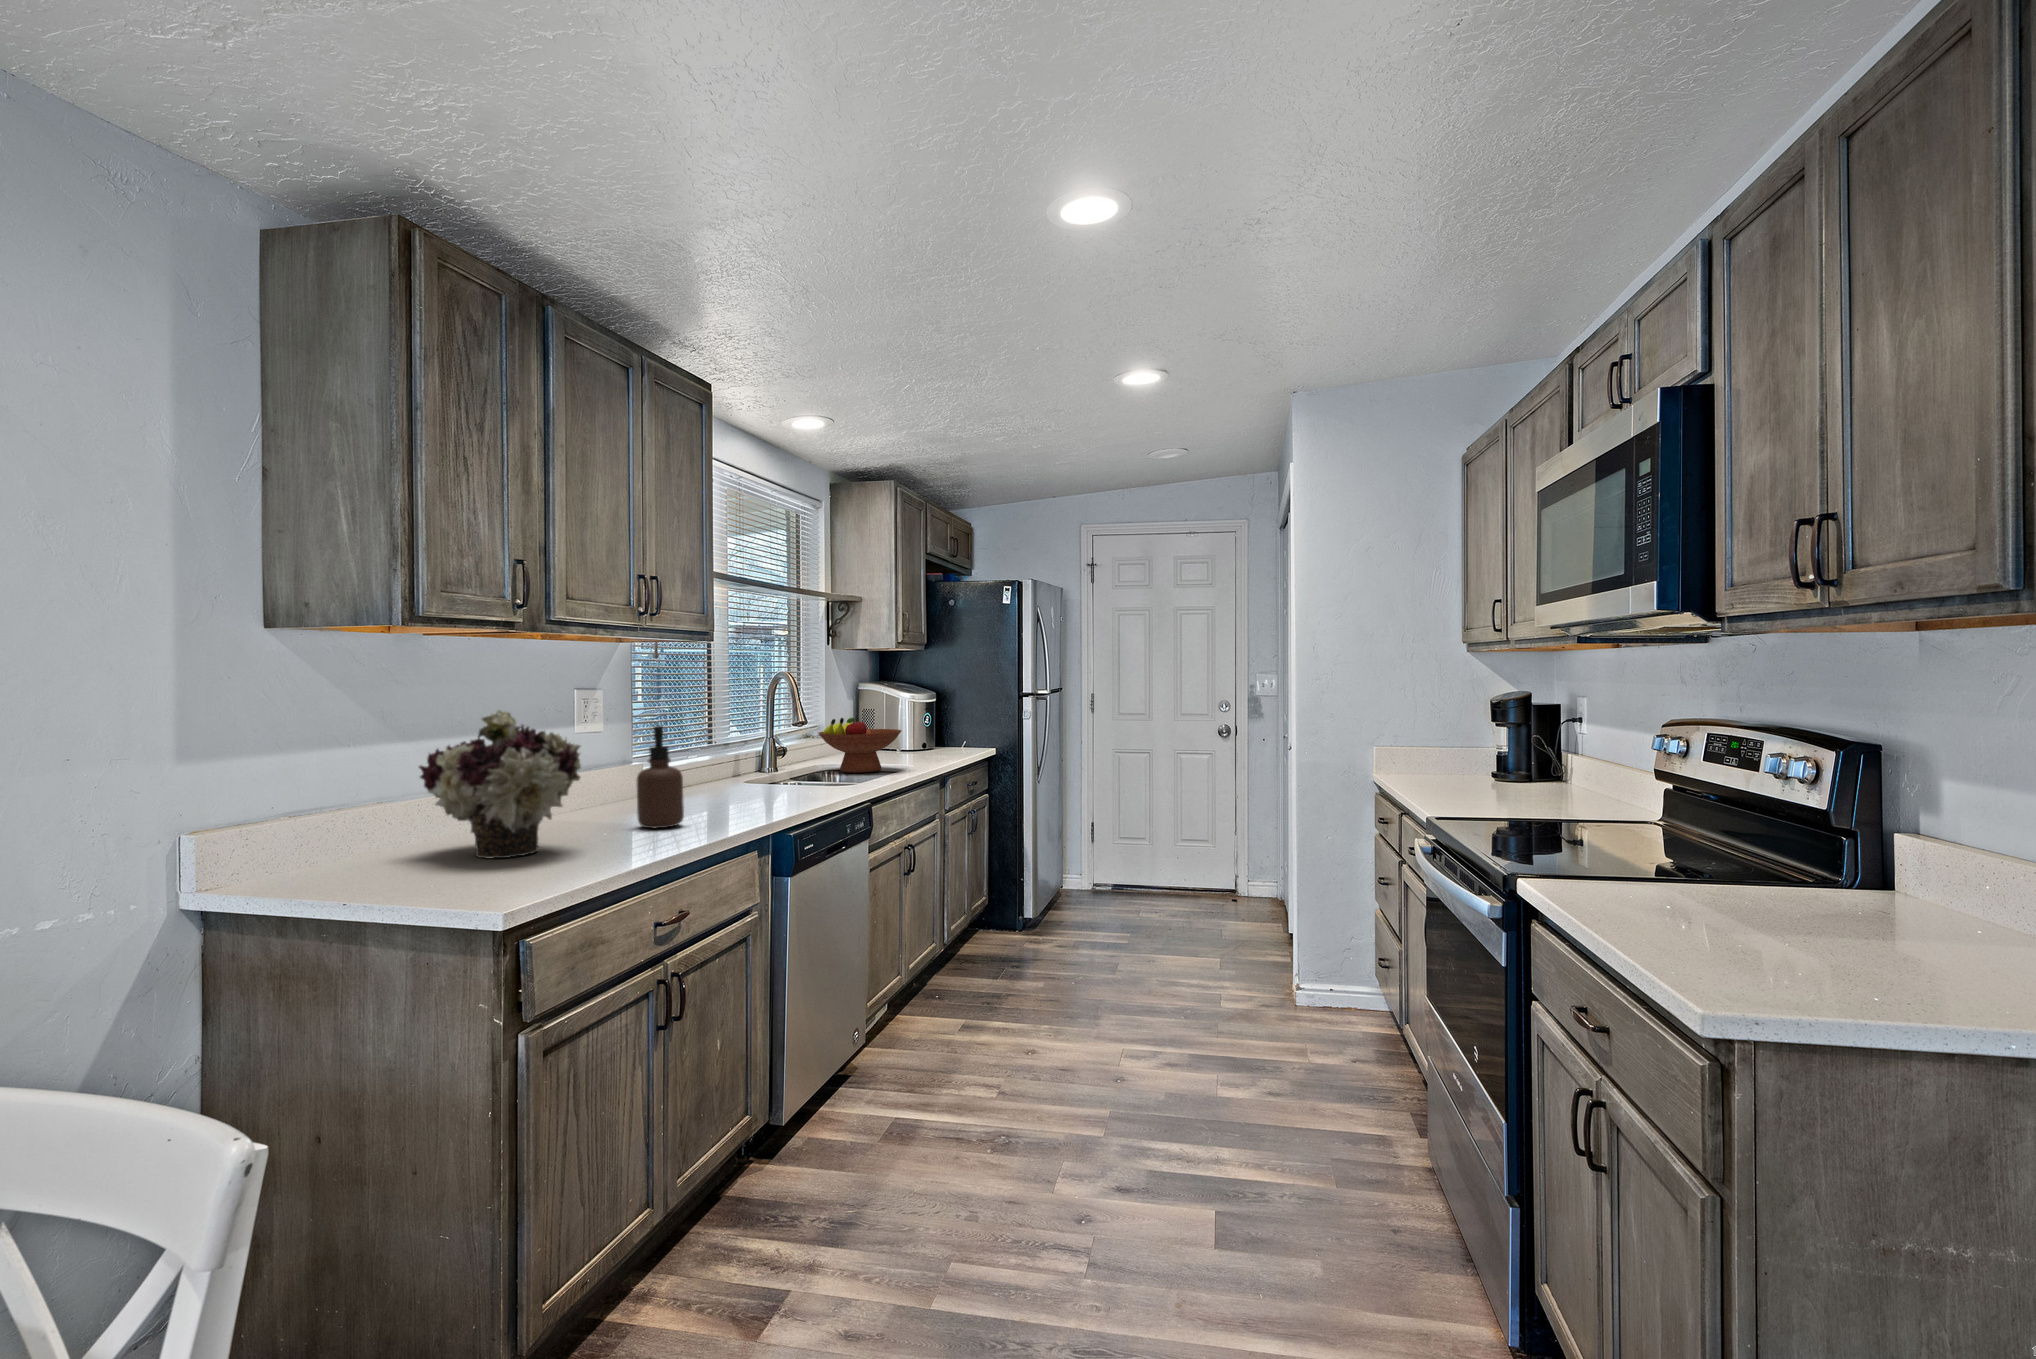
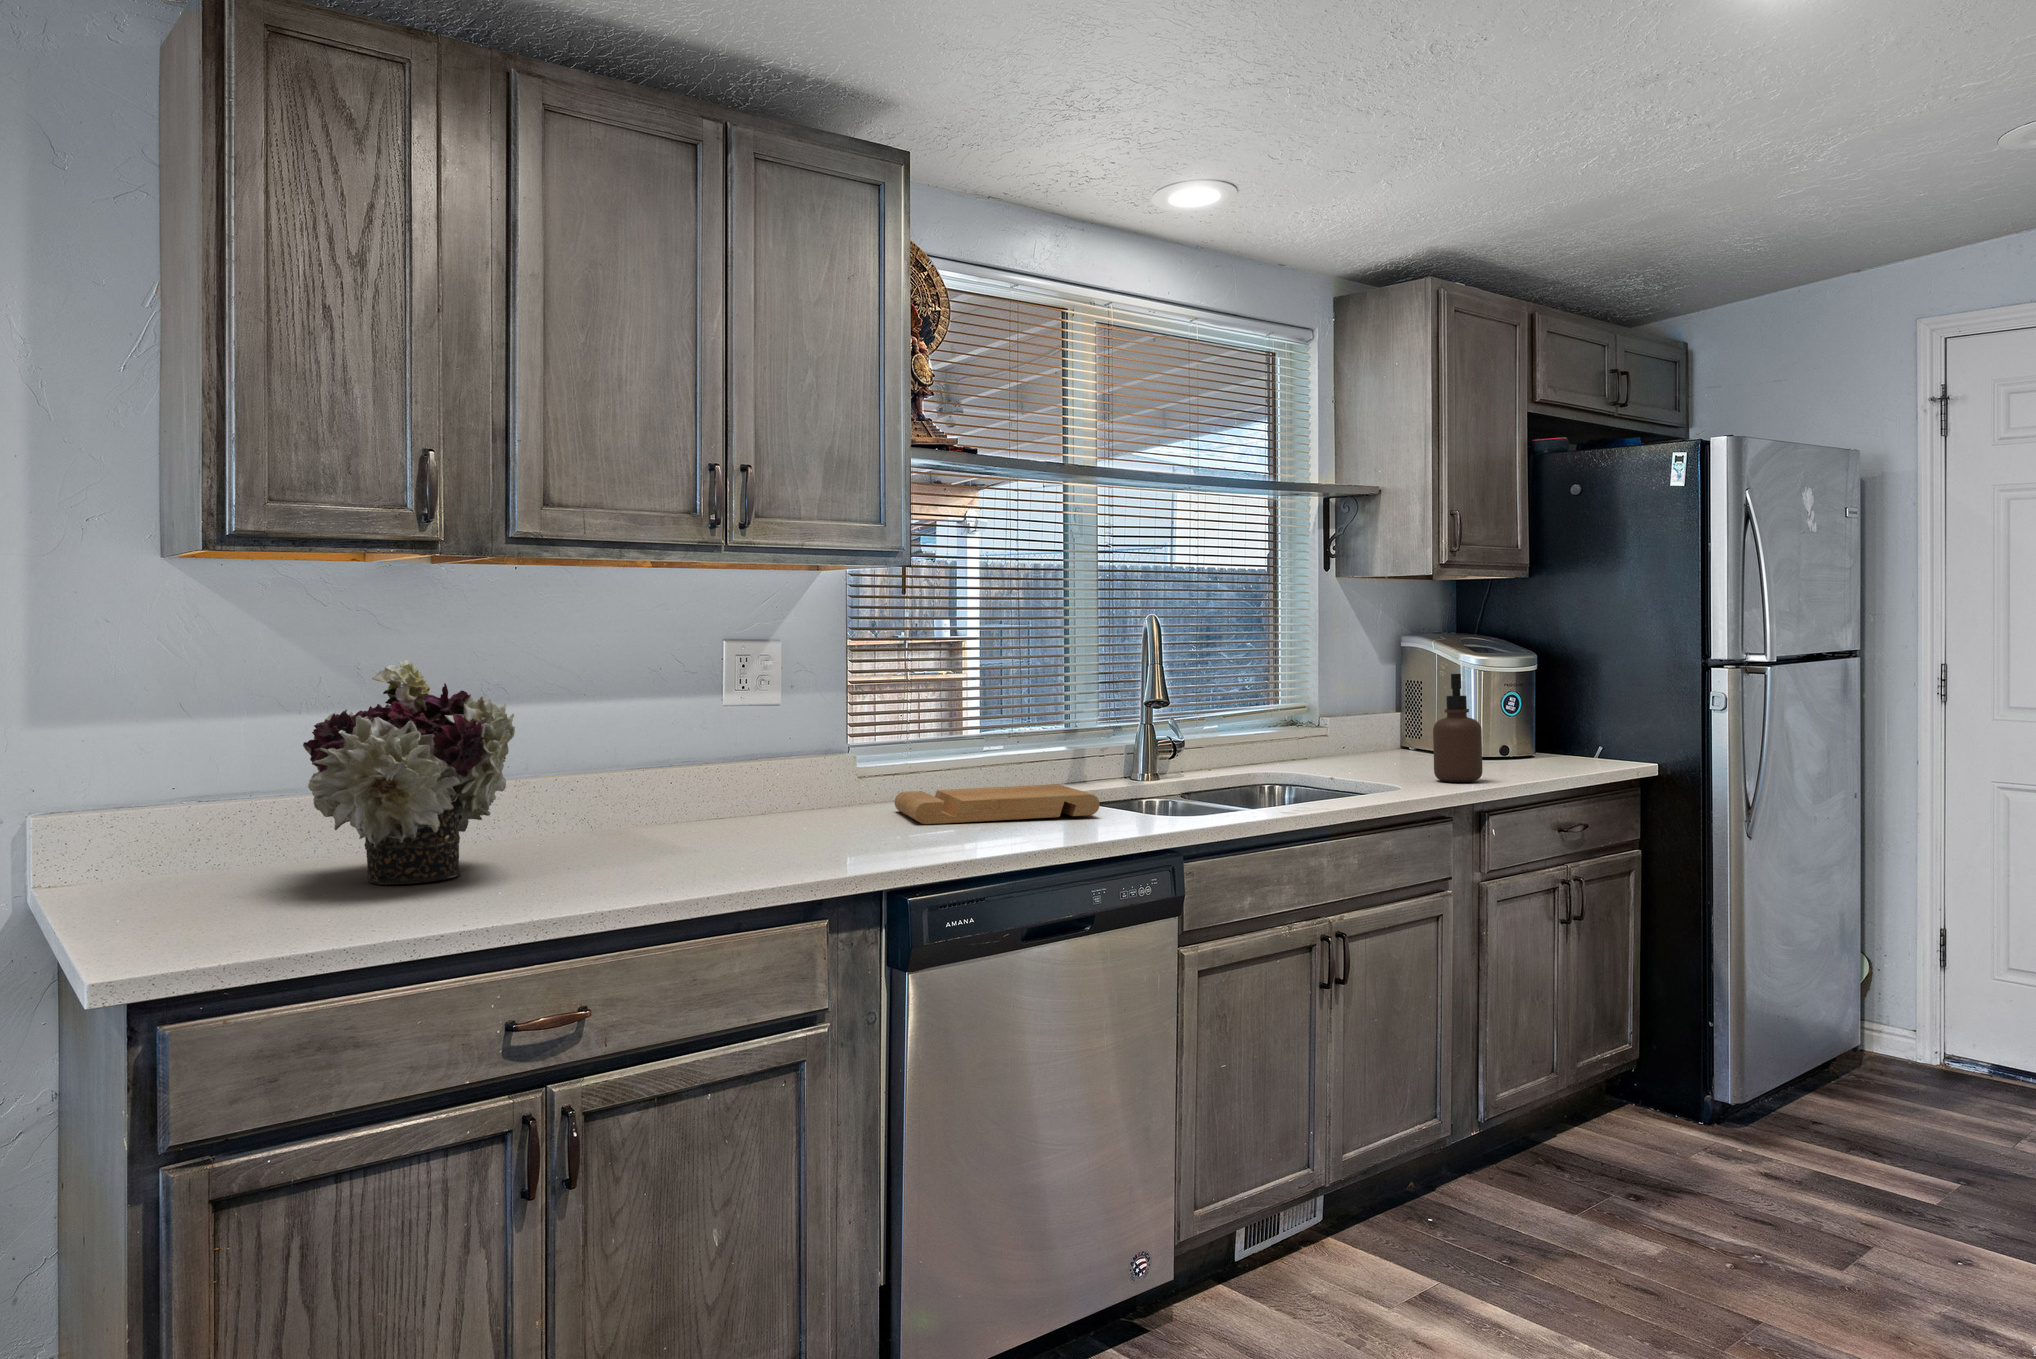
fruit bowl: present [818,718,901,773] -> none [1221,695,1370,793]
soap dispenser: present [637,726,684,828] -> present [1433,674,1483,782]
cutting board: none [671,774,804,801] -> present [894,784,1100,824]

